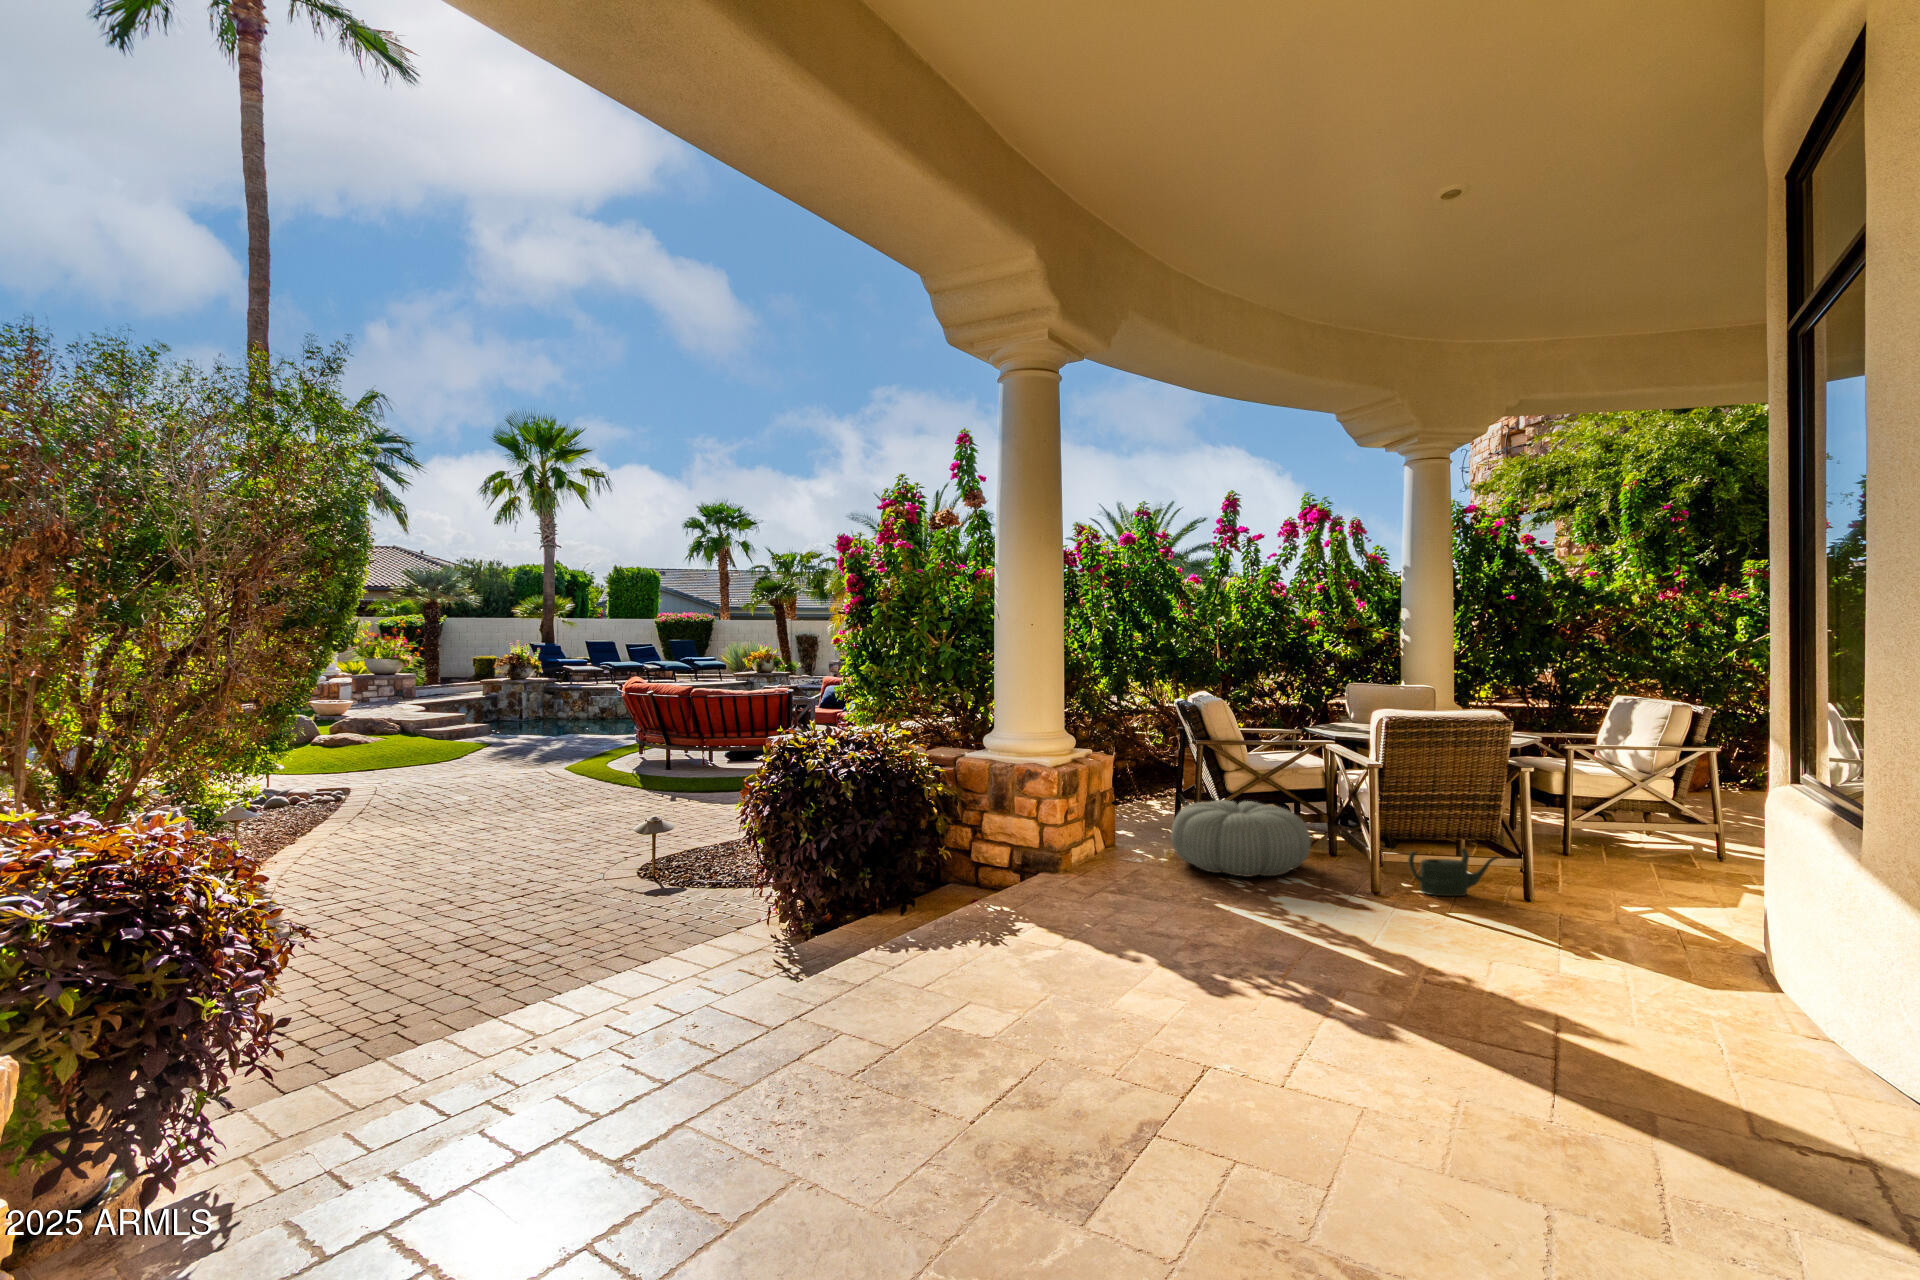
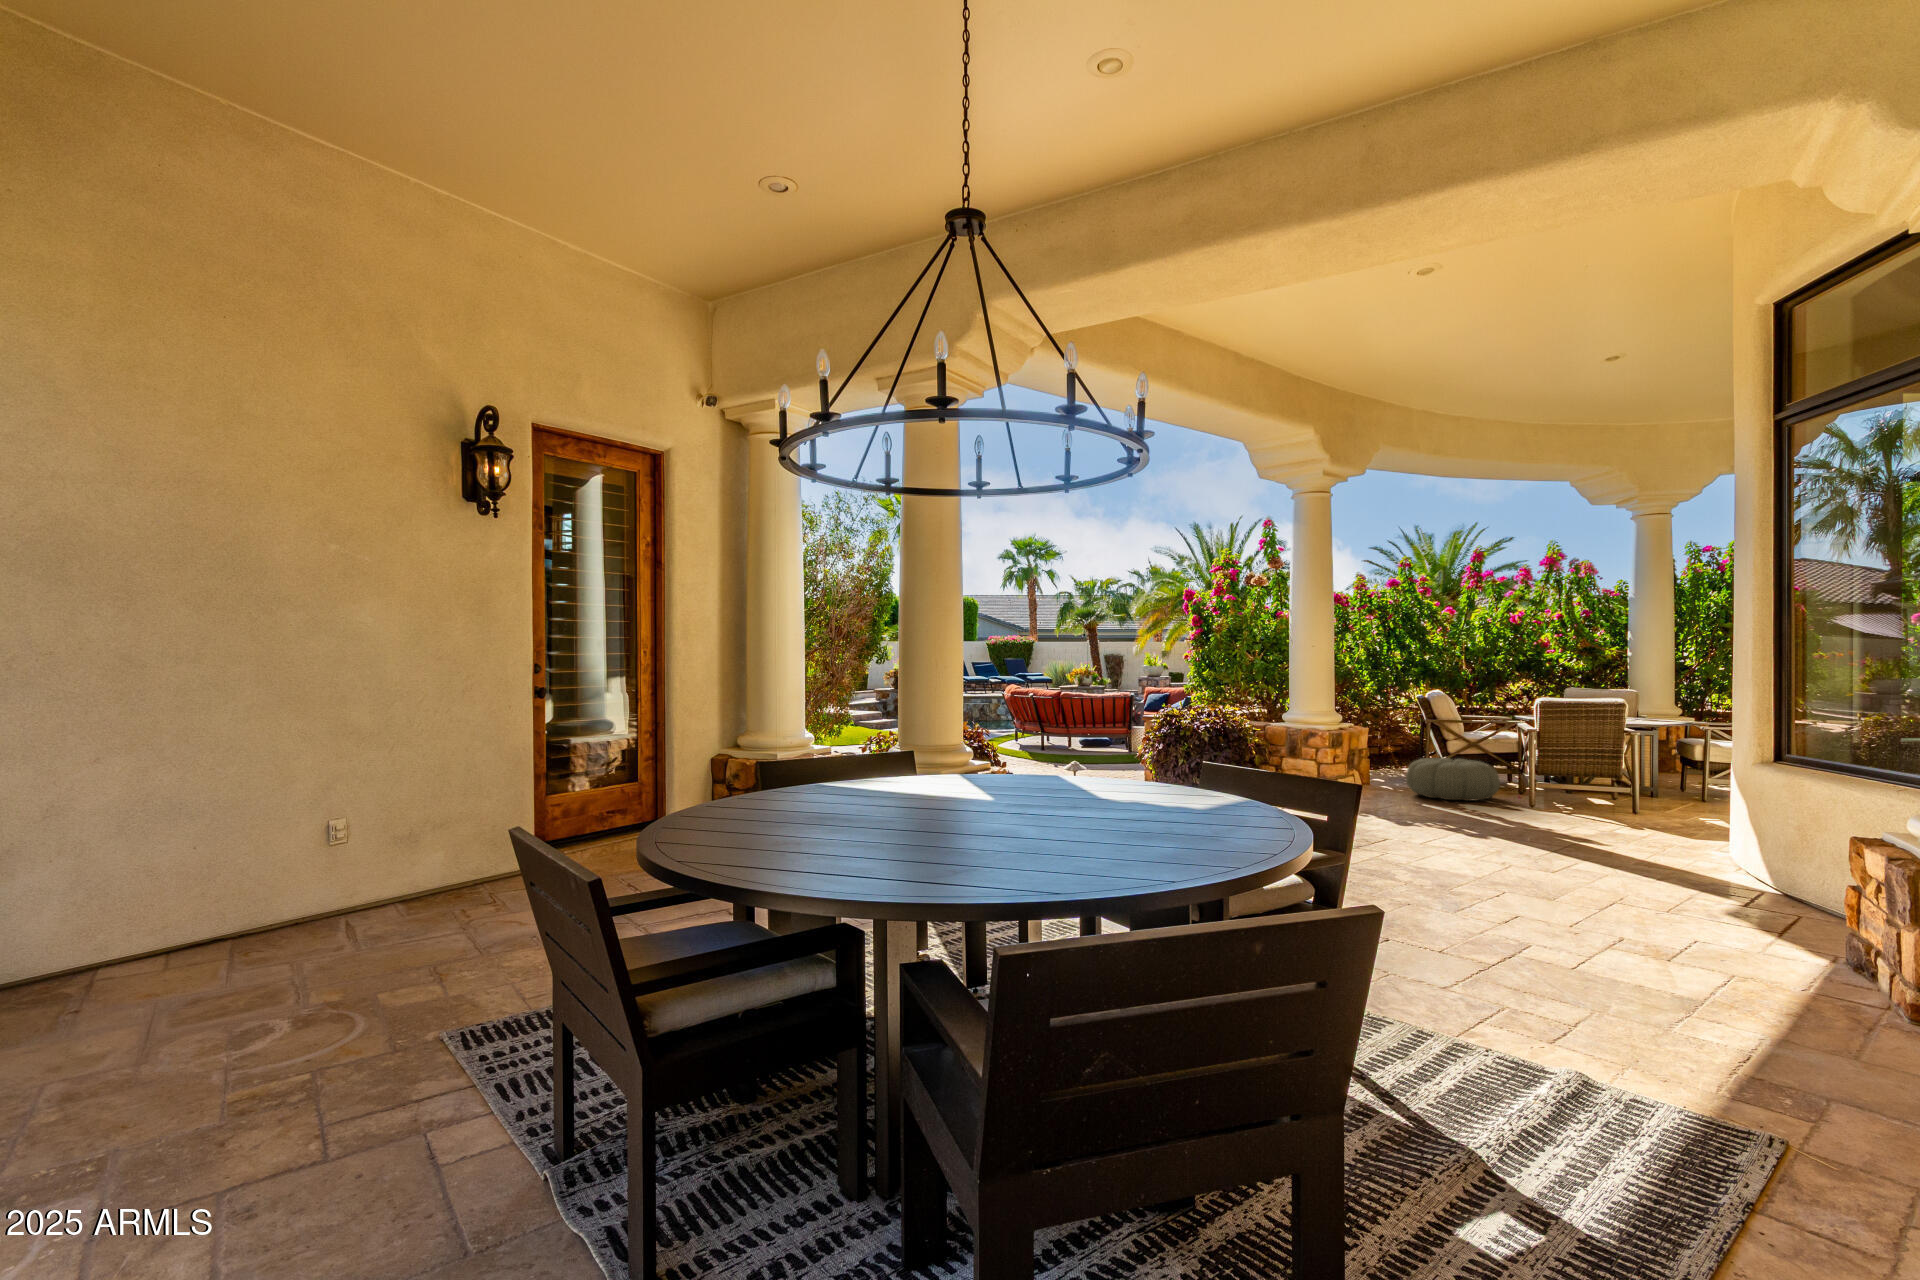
watering can: present [1408,849,1498,896] -> none [1559,780,1621,813]

